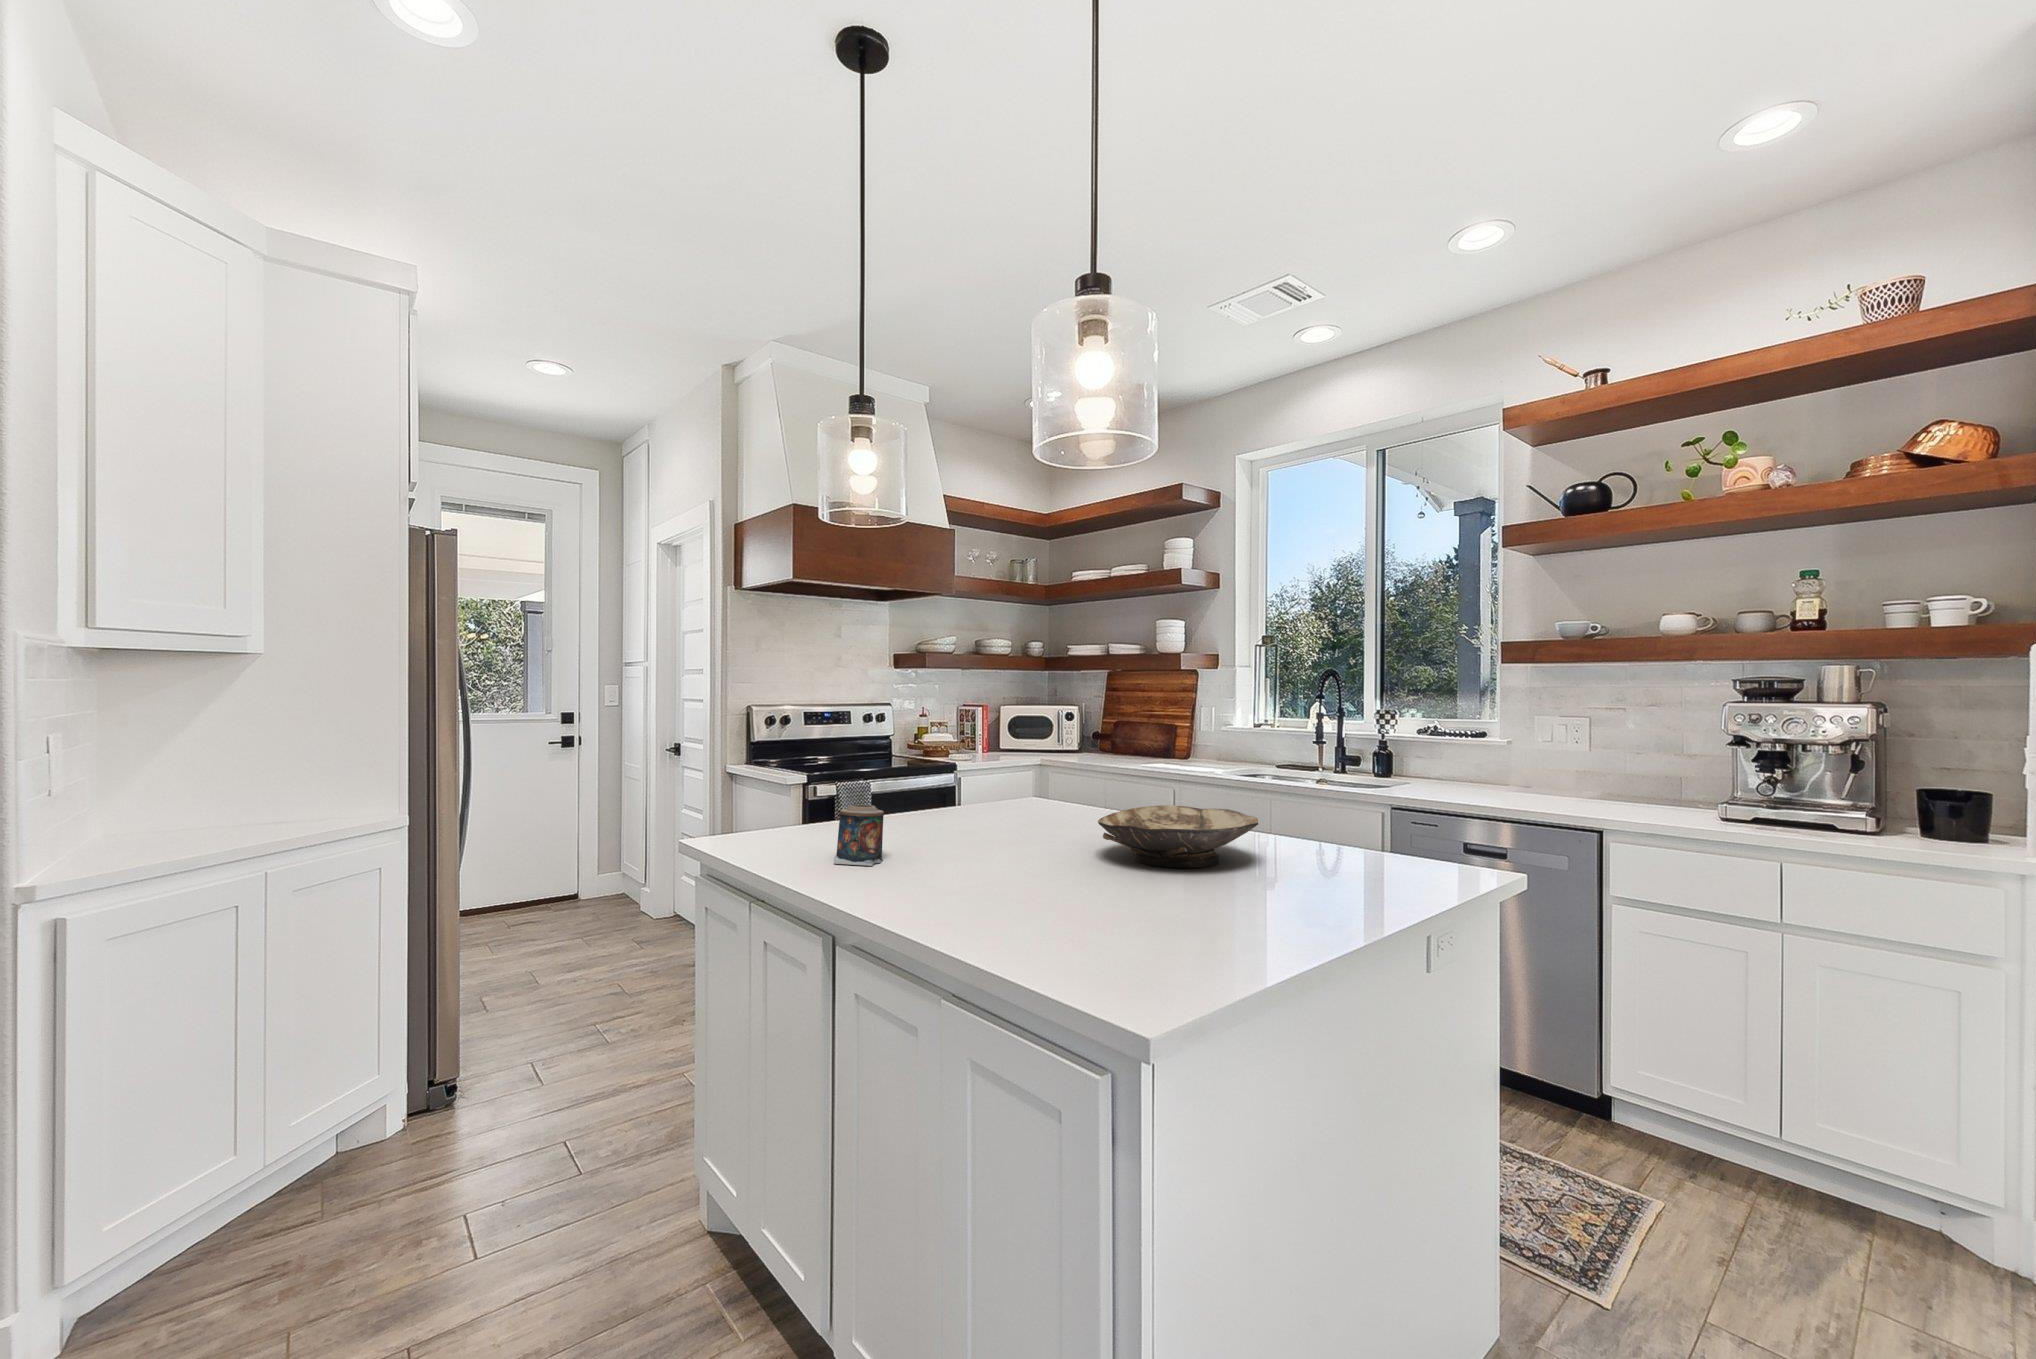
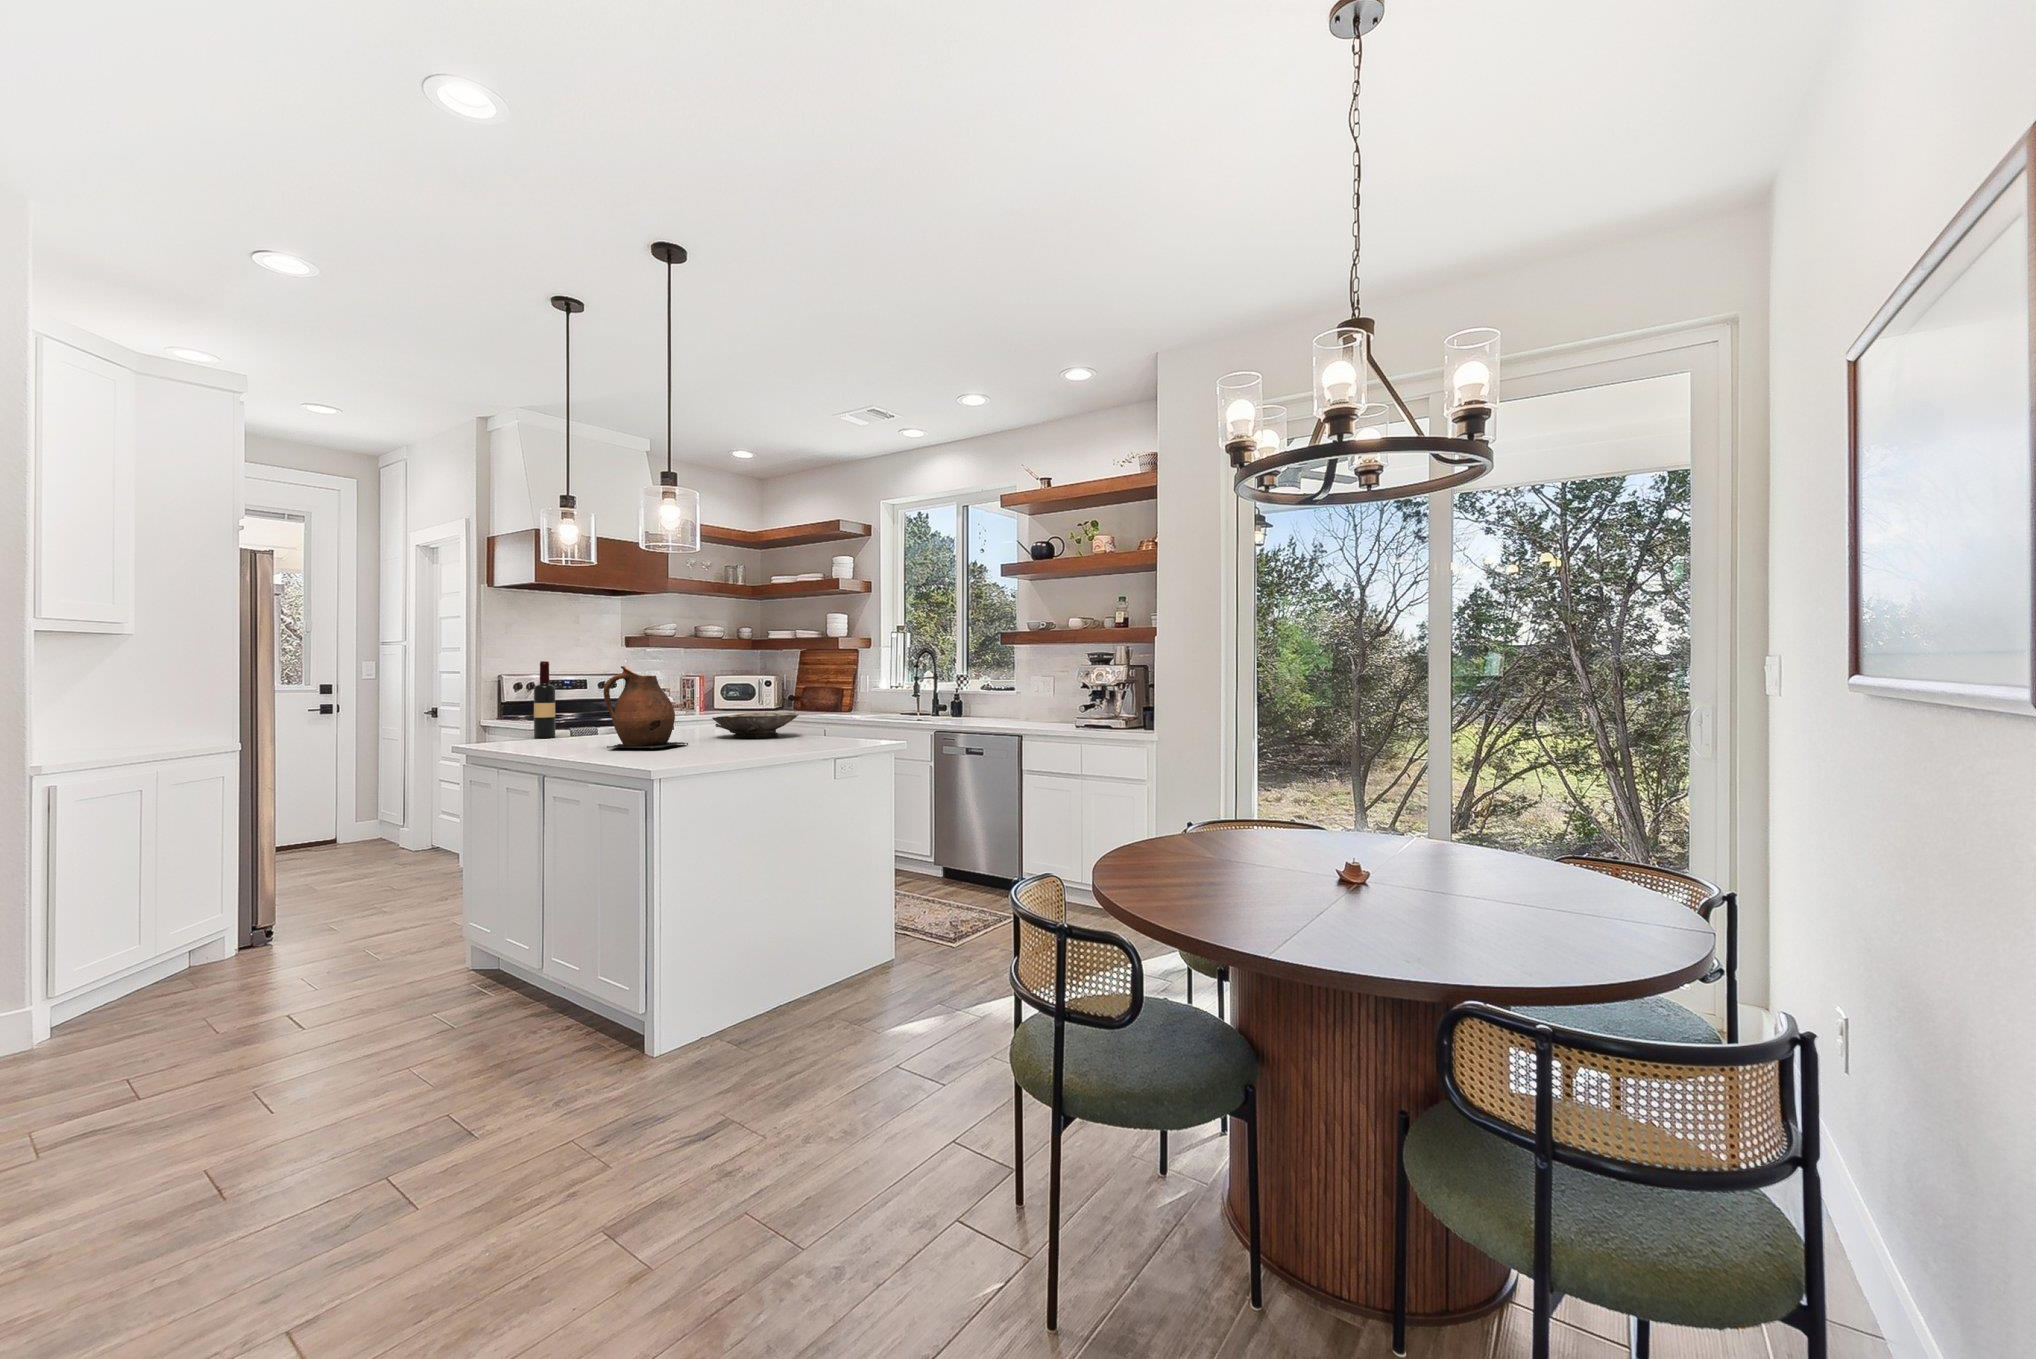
wine bottle: none [794,711,828,847] -> present [534,661,555,738]
ceramic pitcher: none [930,738,1086,928] -> present [603,666,688,749]
candle: present [834,805,884,866] -> none [557,711,588,741]

